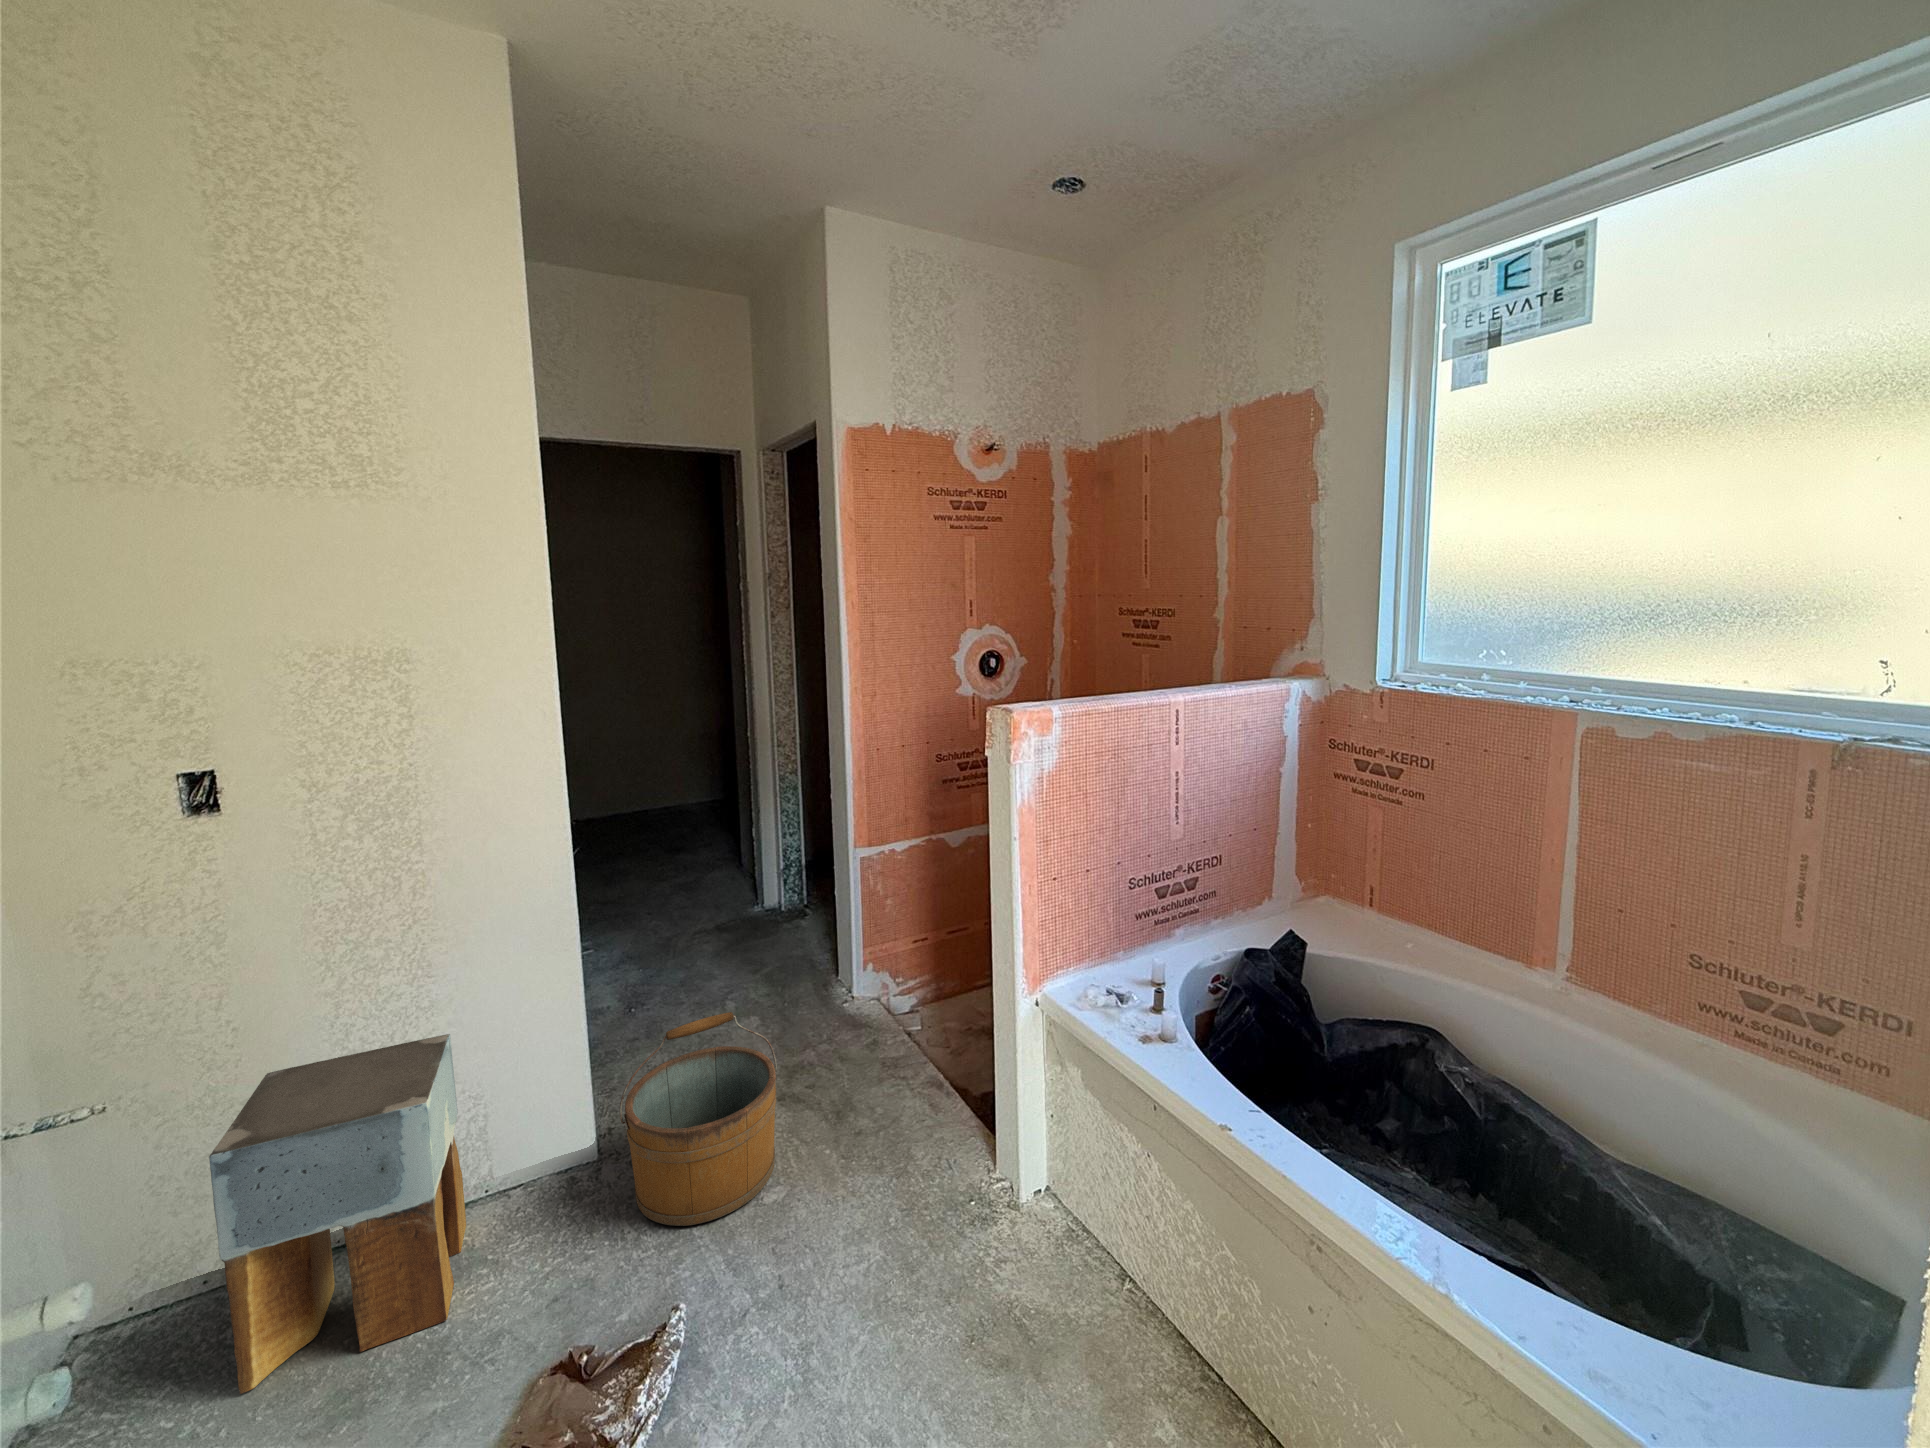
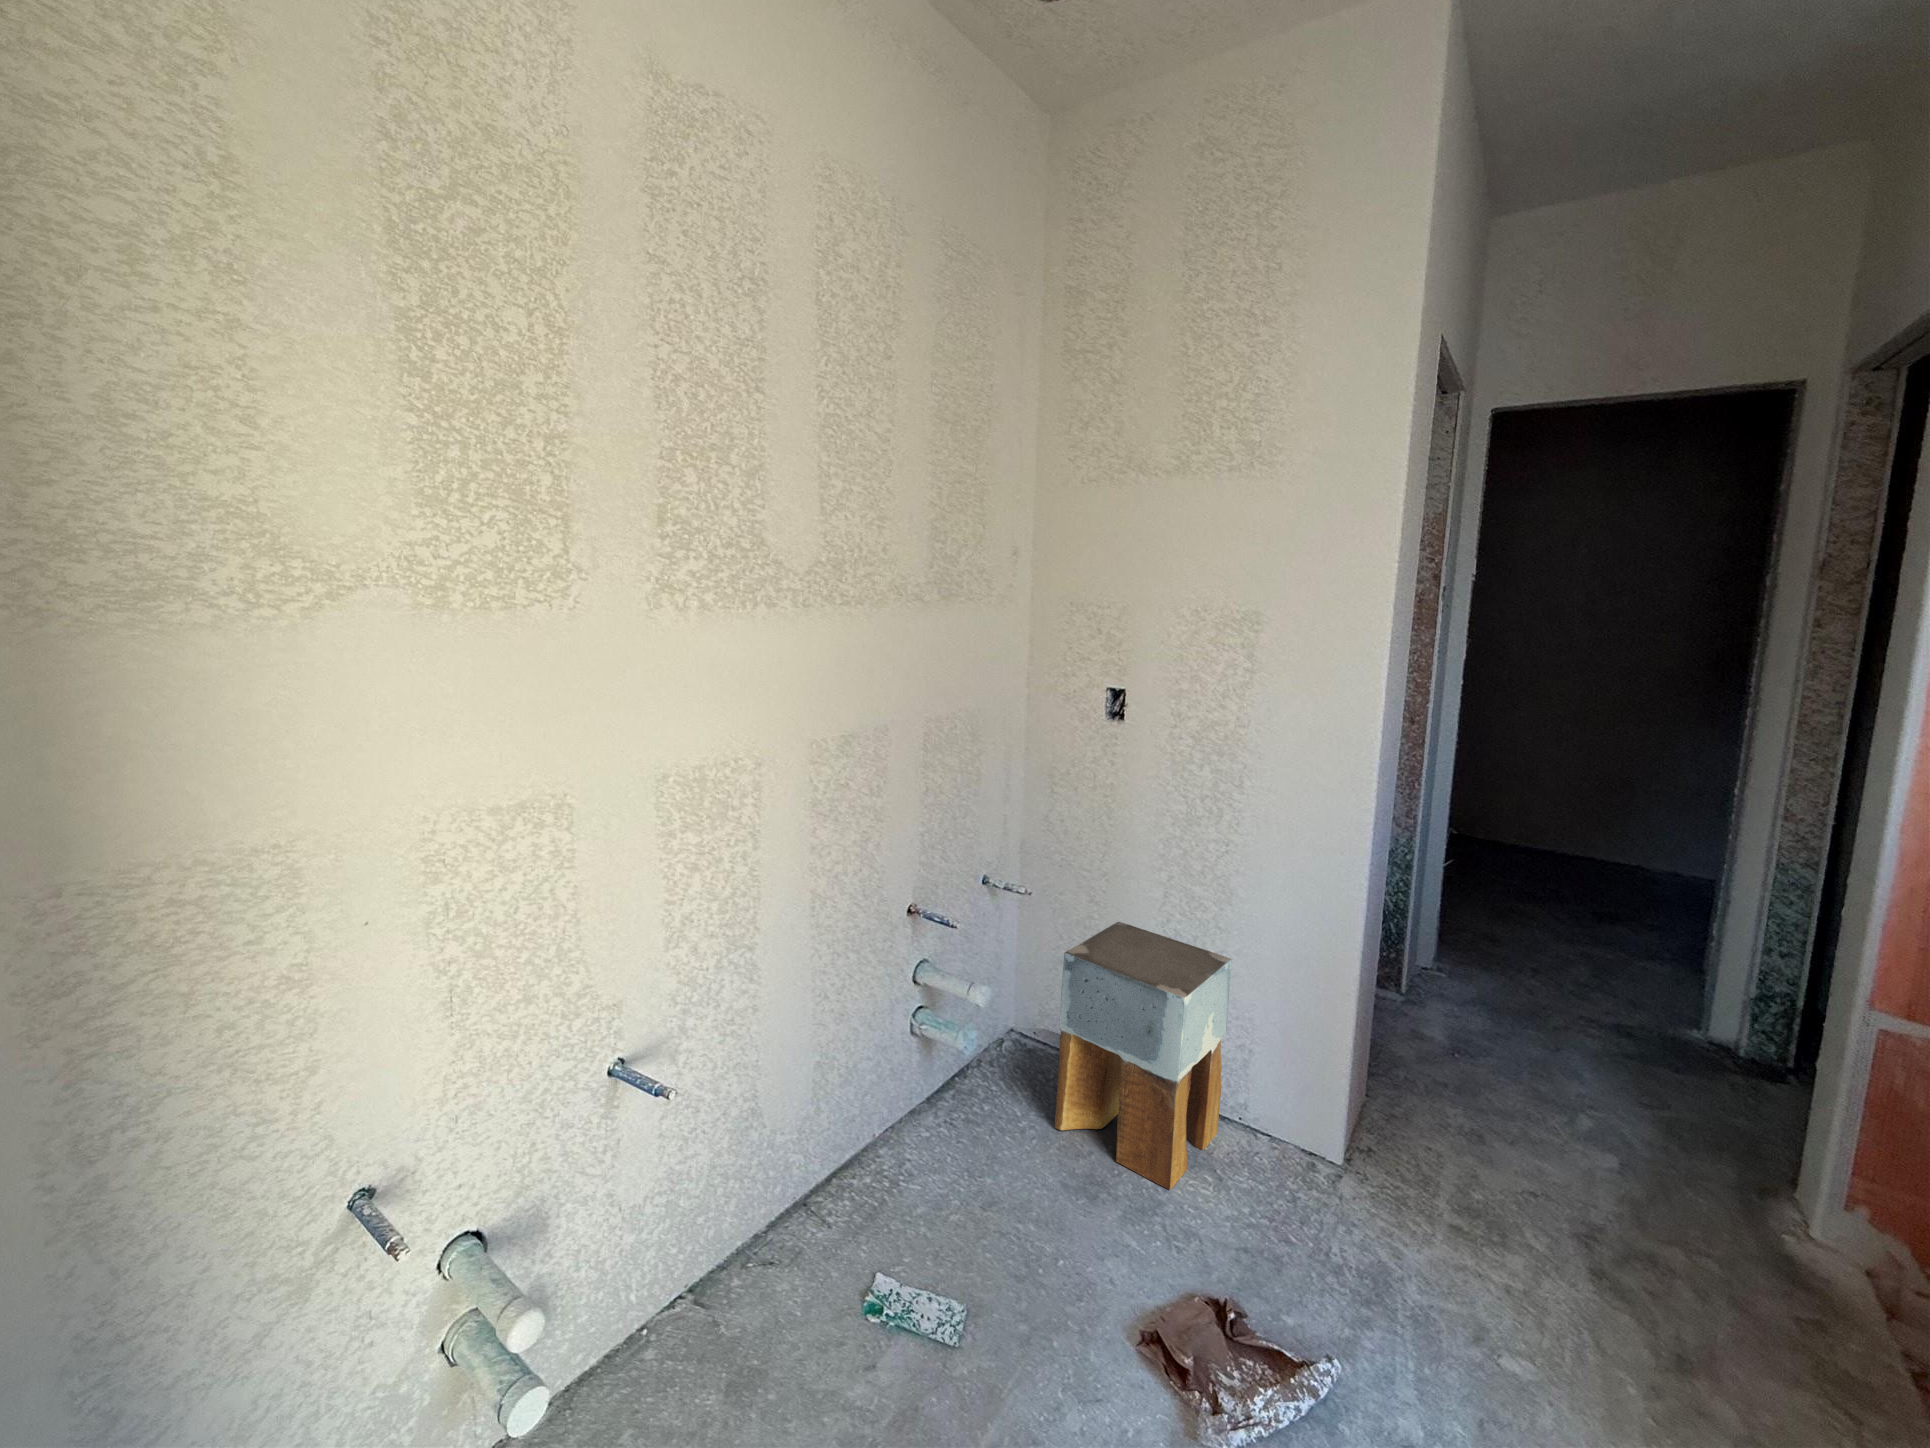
bucket: present [620,1012,777,1226] -> none [1354,1075,1574,1347]

